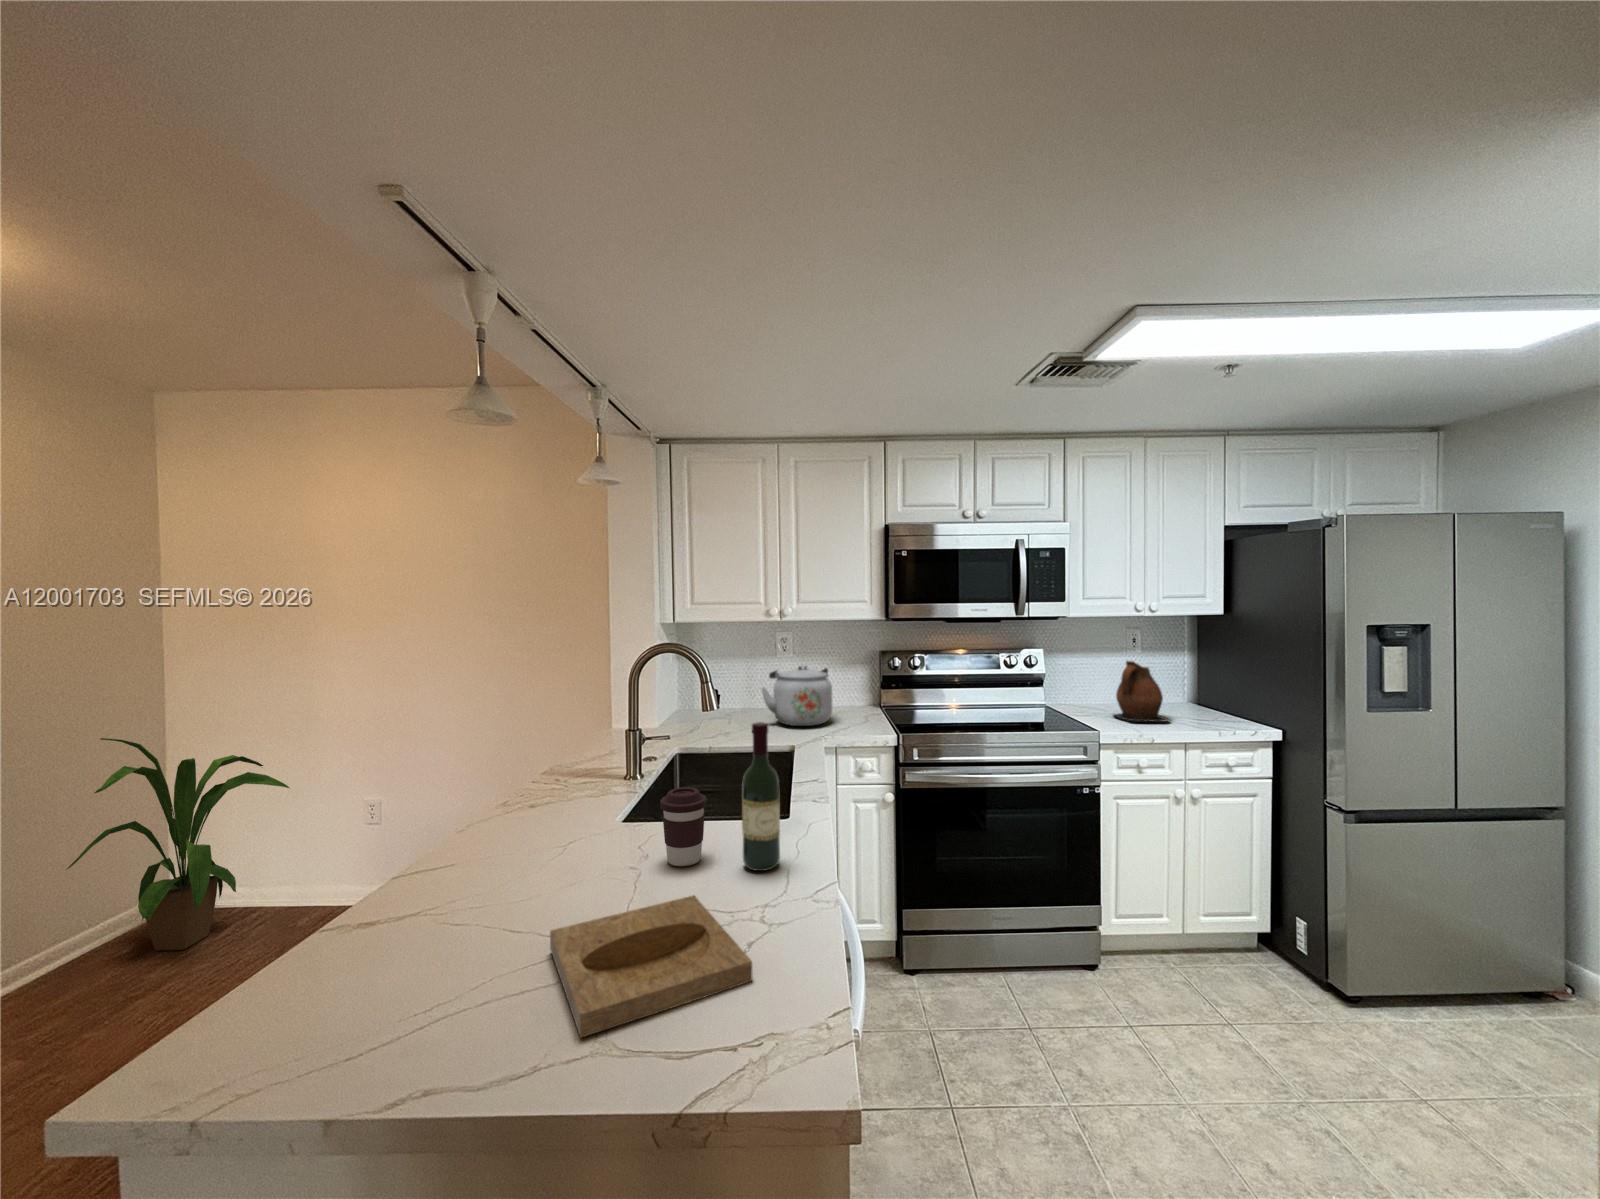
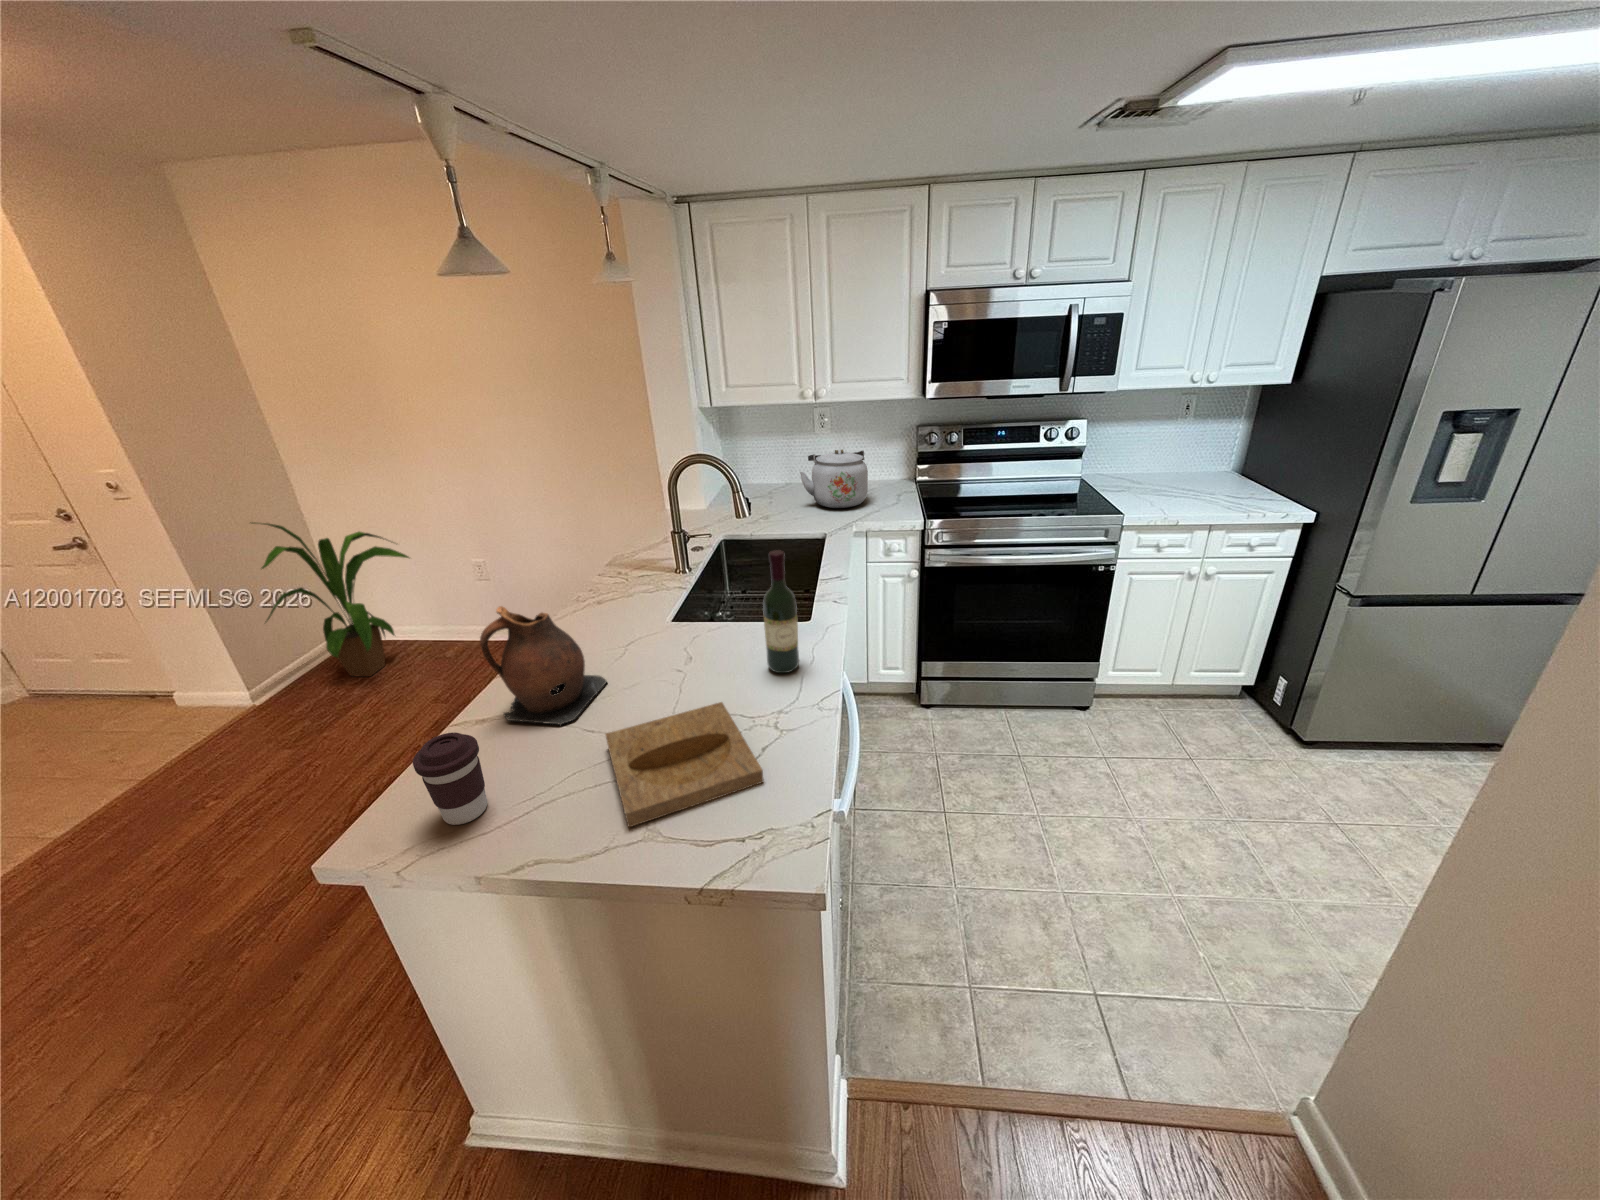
ceramic pitcher: present [1115,661,1170,722] -> present [480,606,607,726]
coffee cup: present [660,787,707,866] -> present [413,732,487,825]

